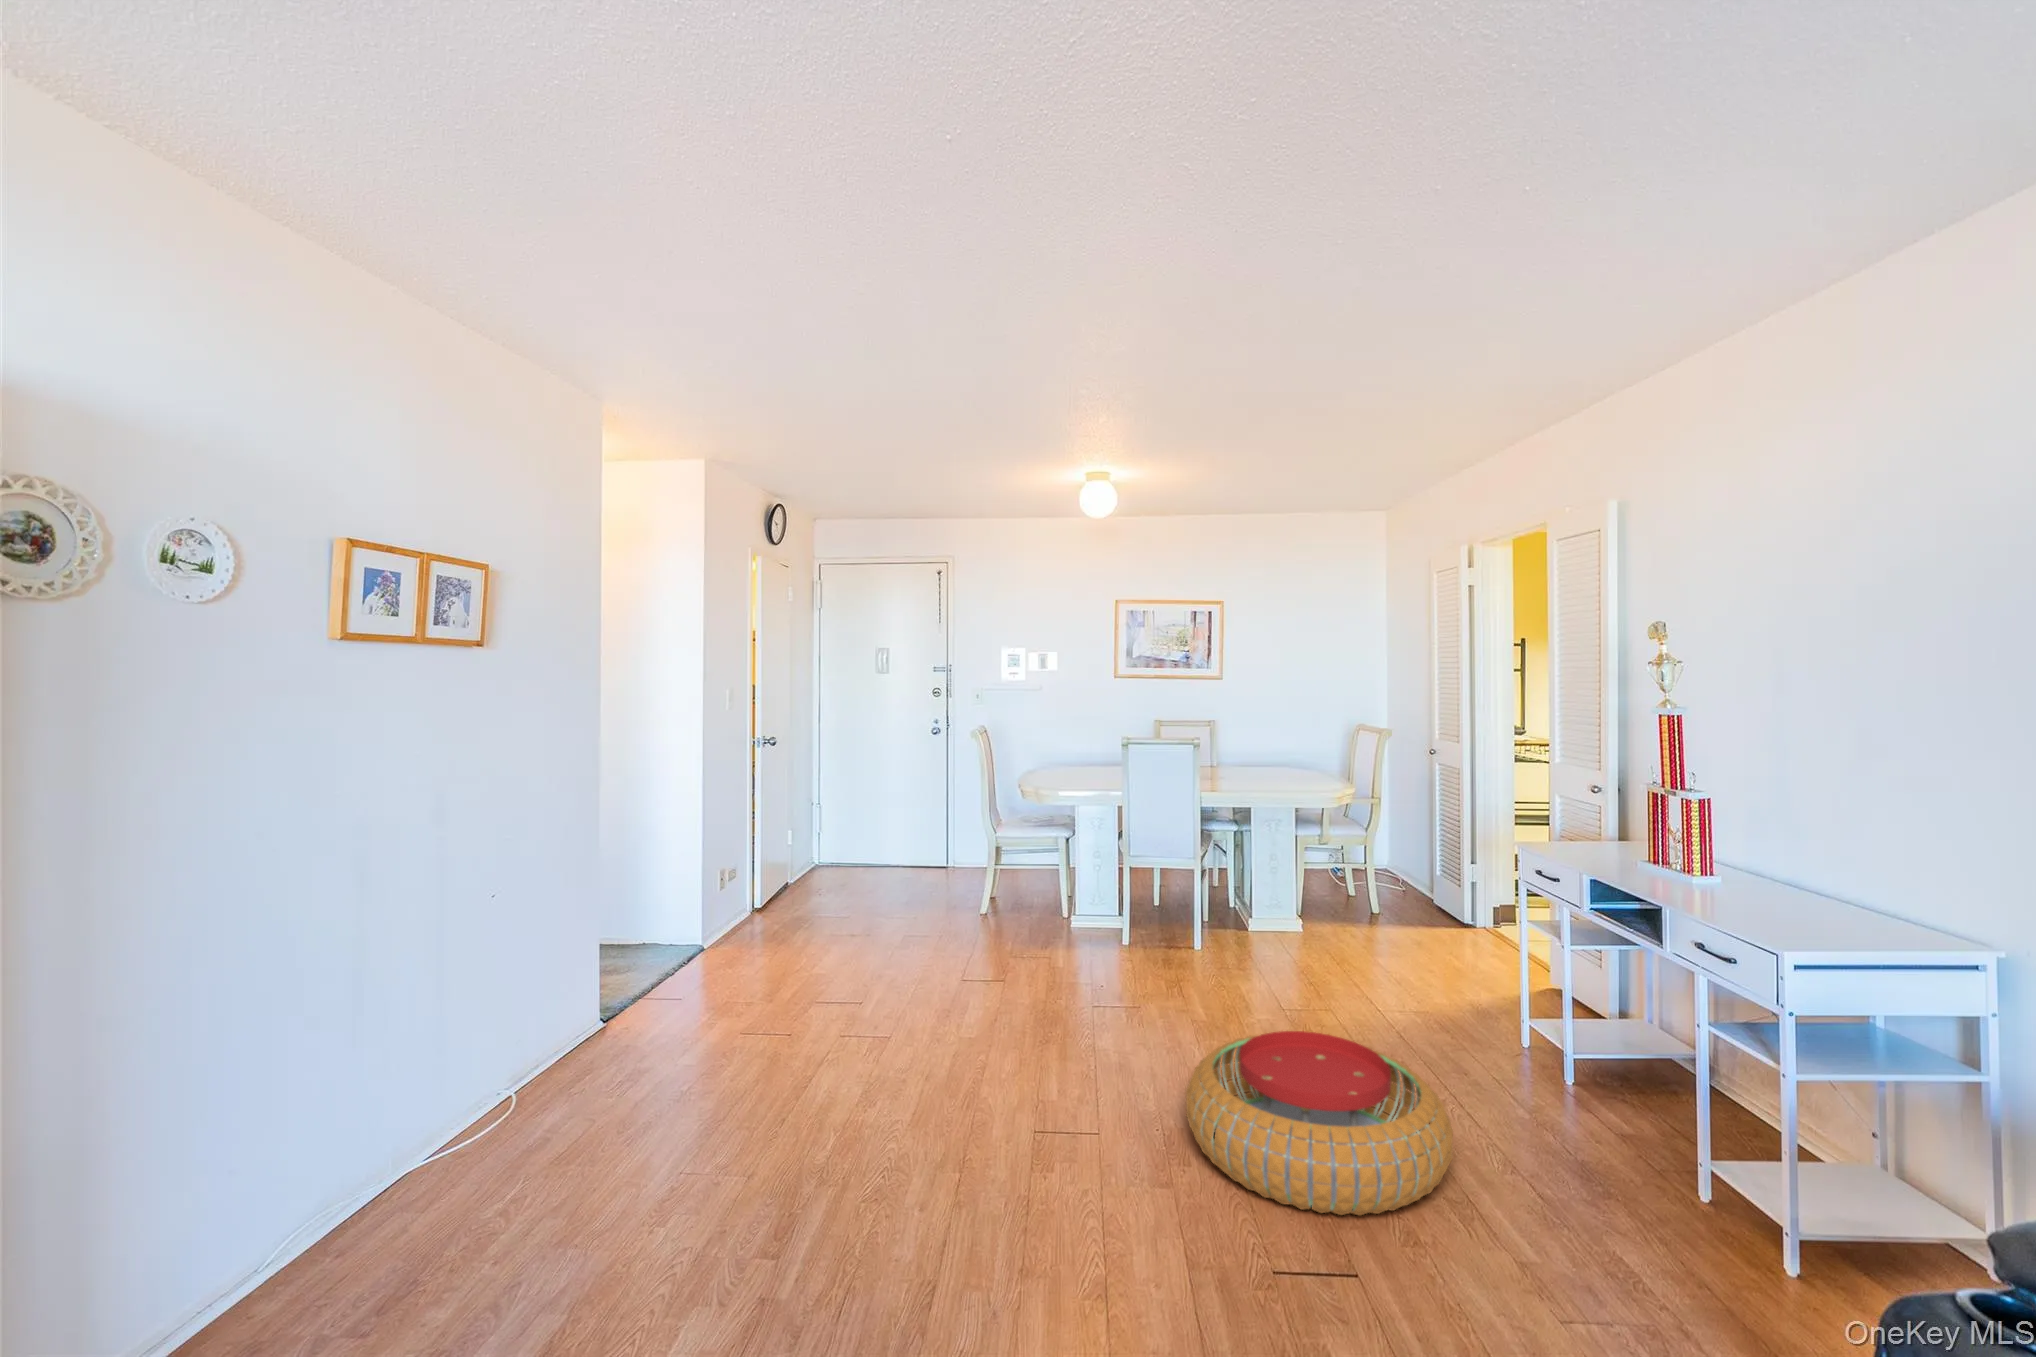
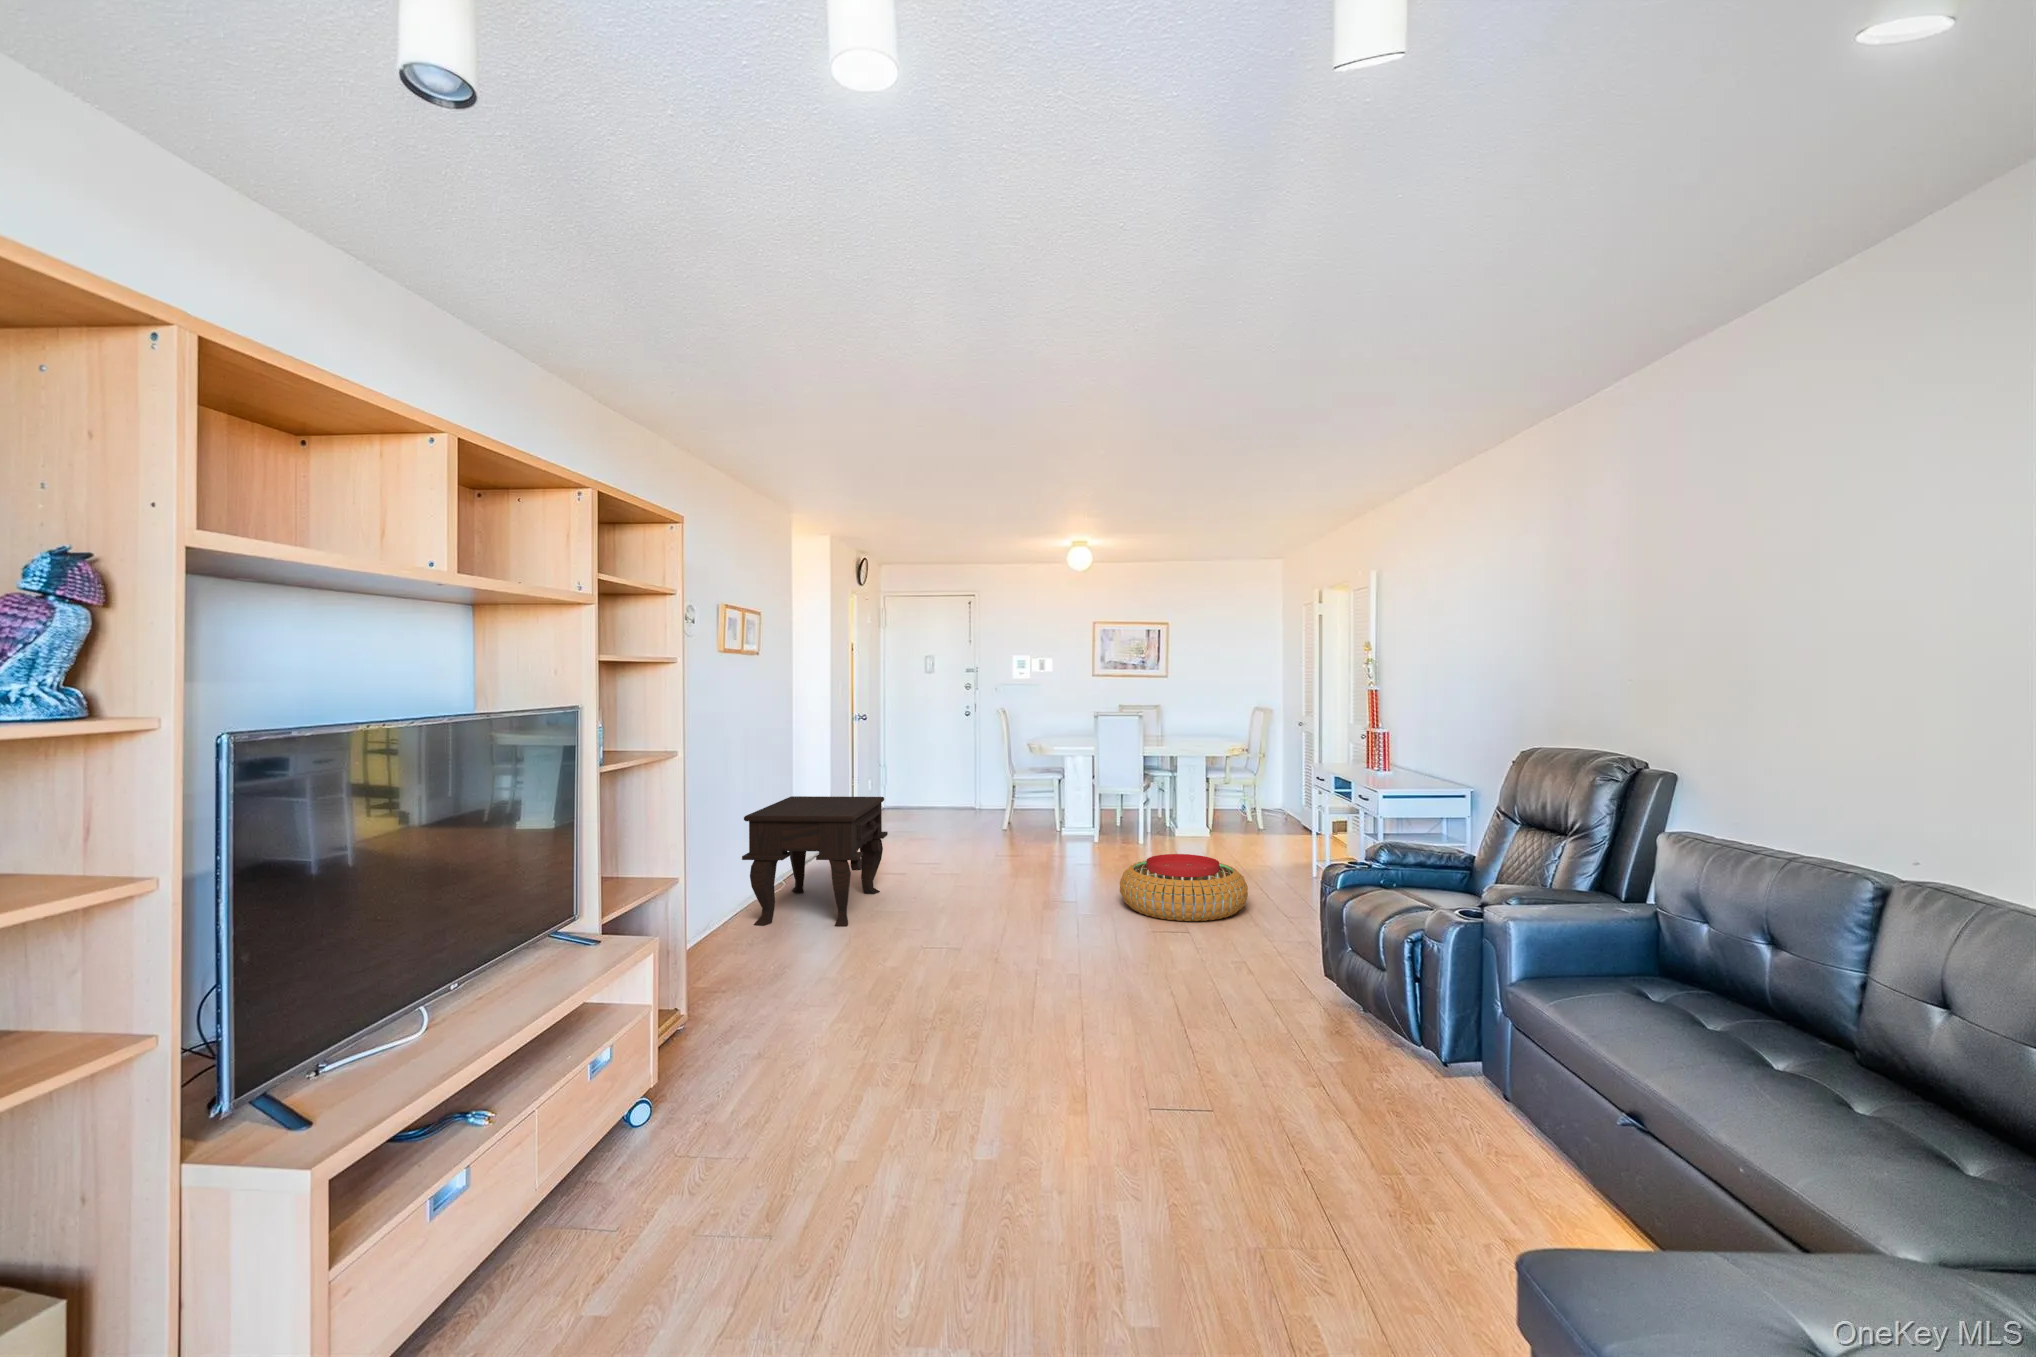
side table: none [379,912,743,1236] -> present [742,796,888,926]

